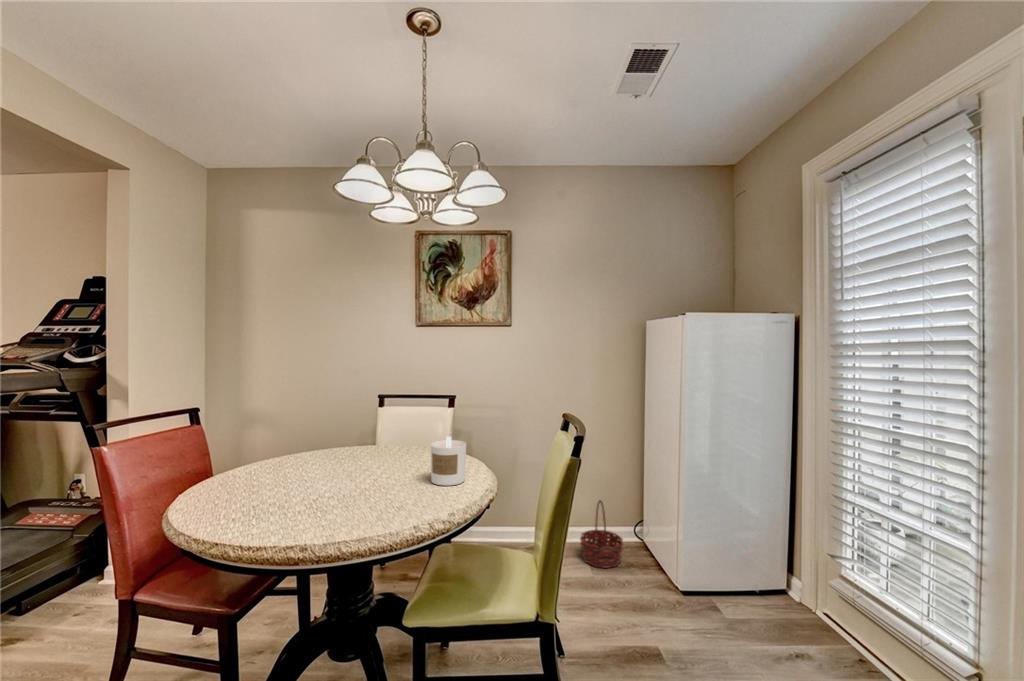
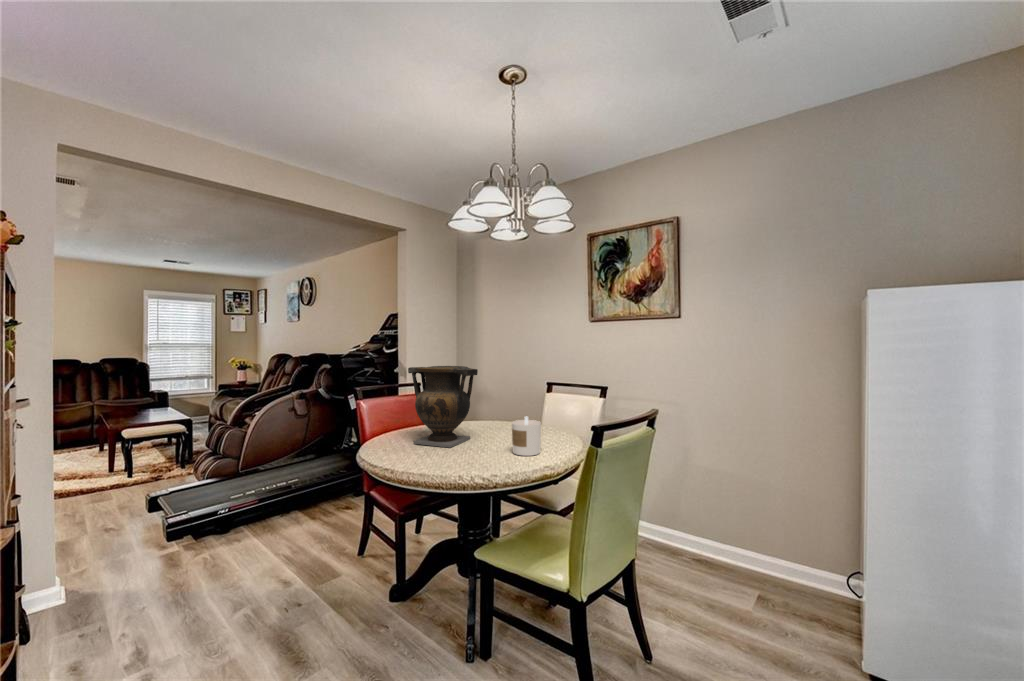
vase: none [253,378,364,500] -> present [408,366,478,448]
basket: present [580,500,623,568] -> none [754,523,817,608]

